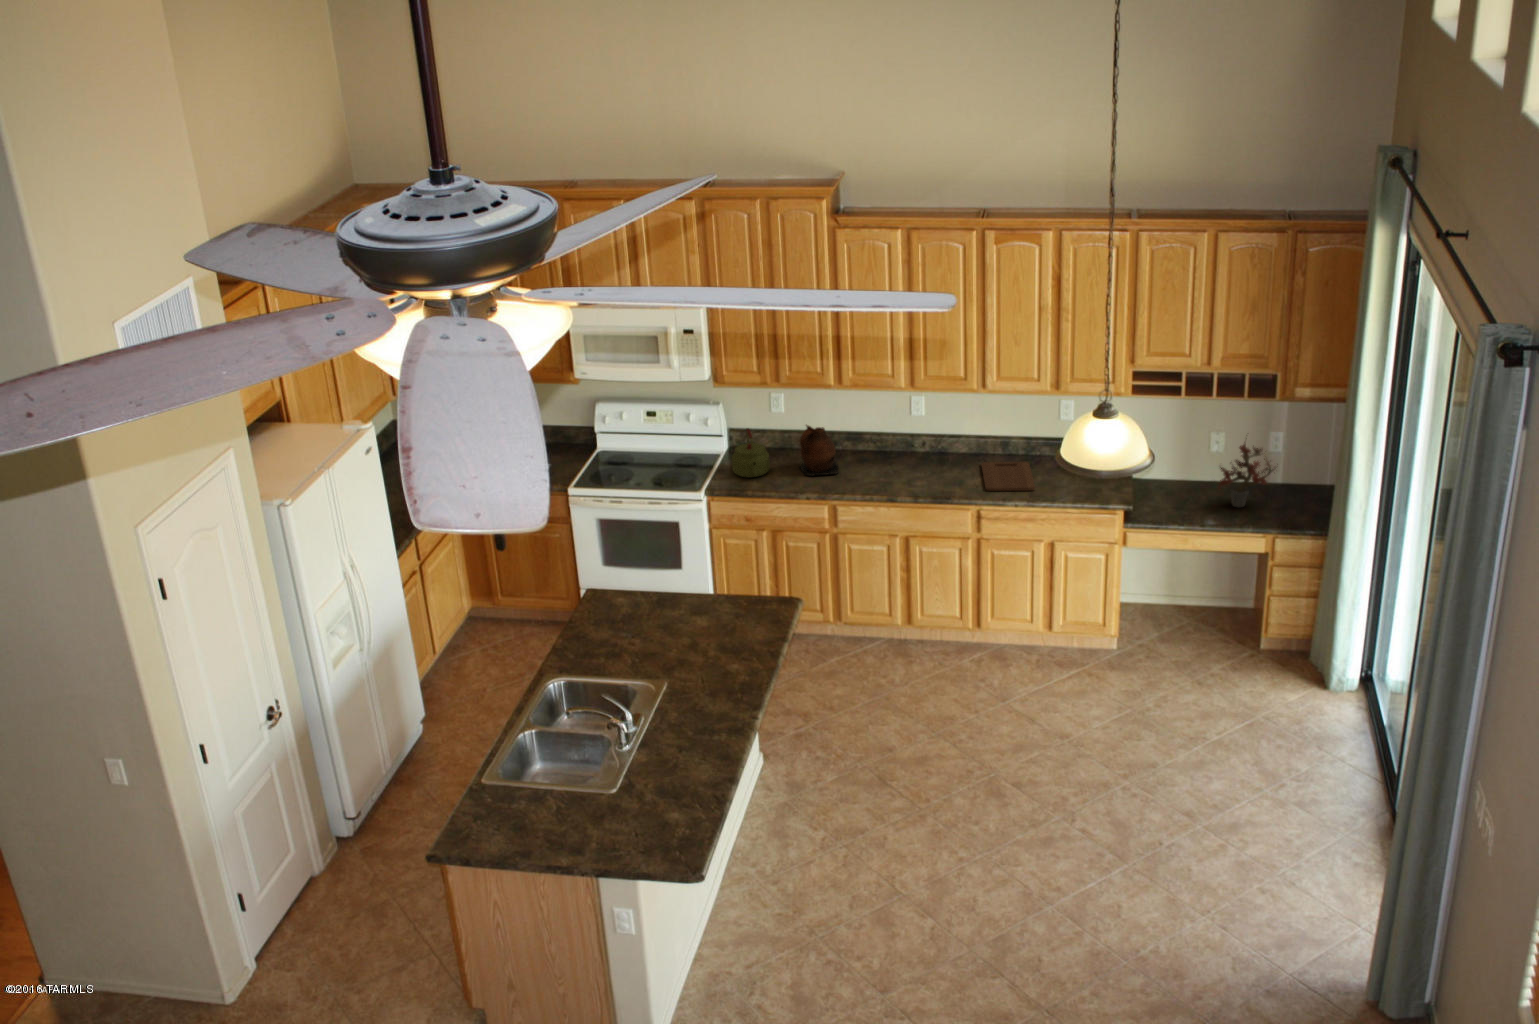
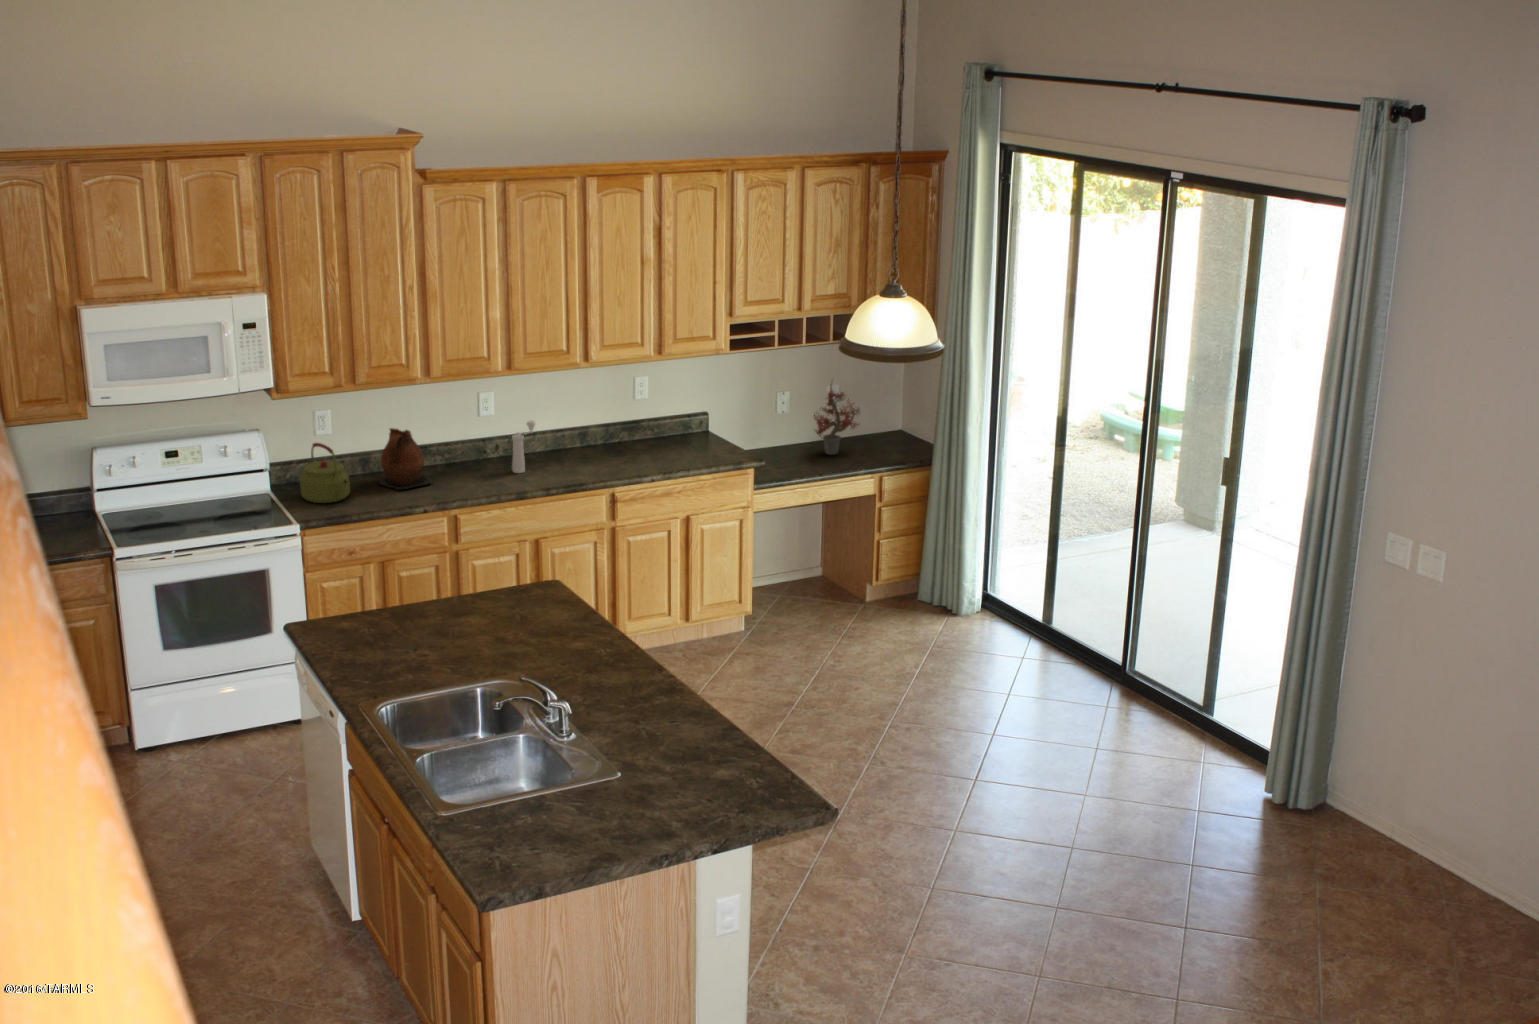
pepper mill: none [910,433,937,477] -> present [512,421,536,473]
cutting board: present [982,462,1035,491] -> none [574,443,657,473]

